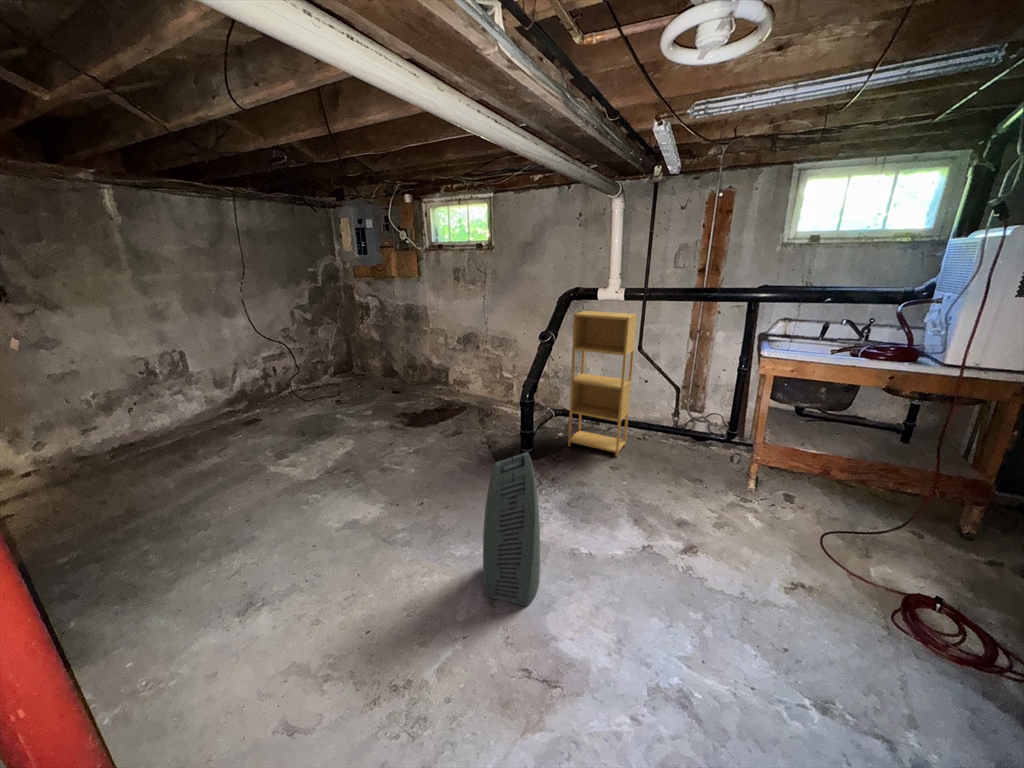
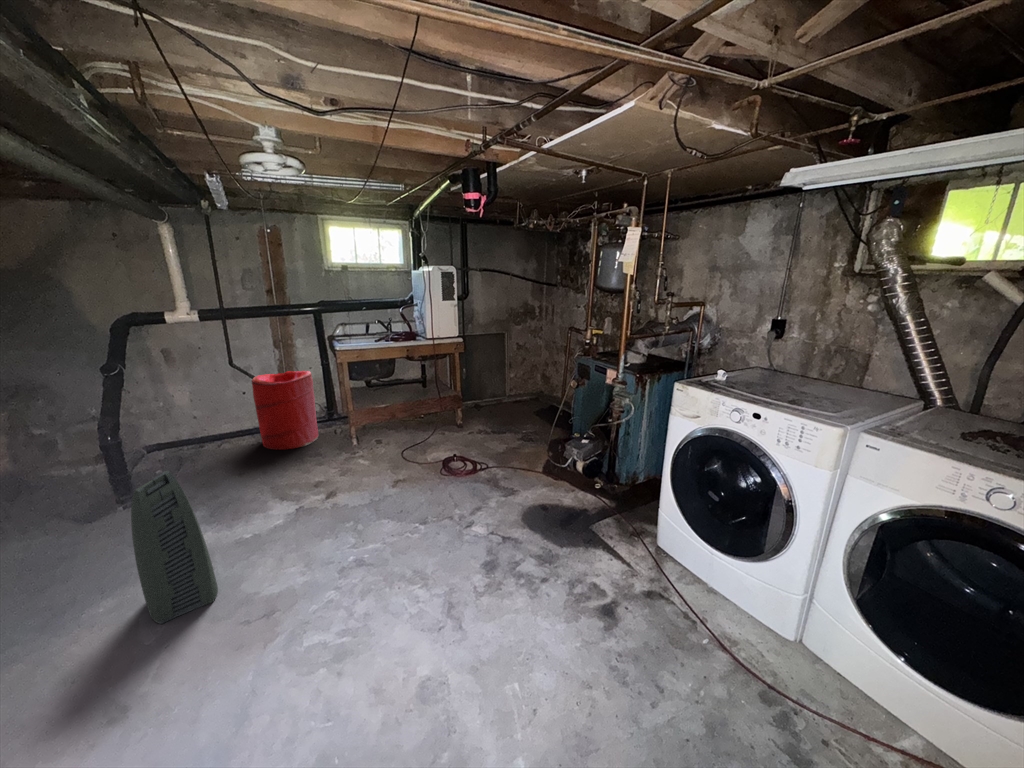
shelving unit: present [568,311,637,457] -> none [143,333,243,476]
laundry hamper: none [647,367,722,463] -> present [252,371,318,450]

